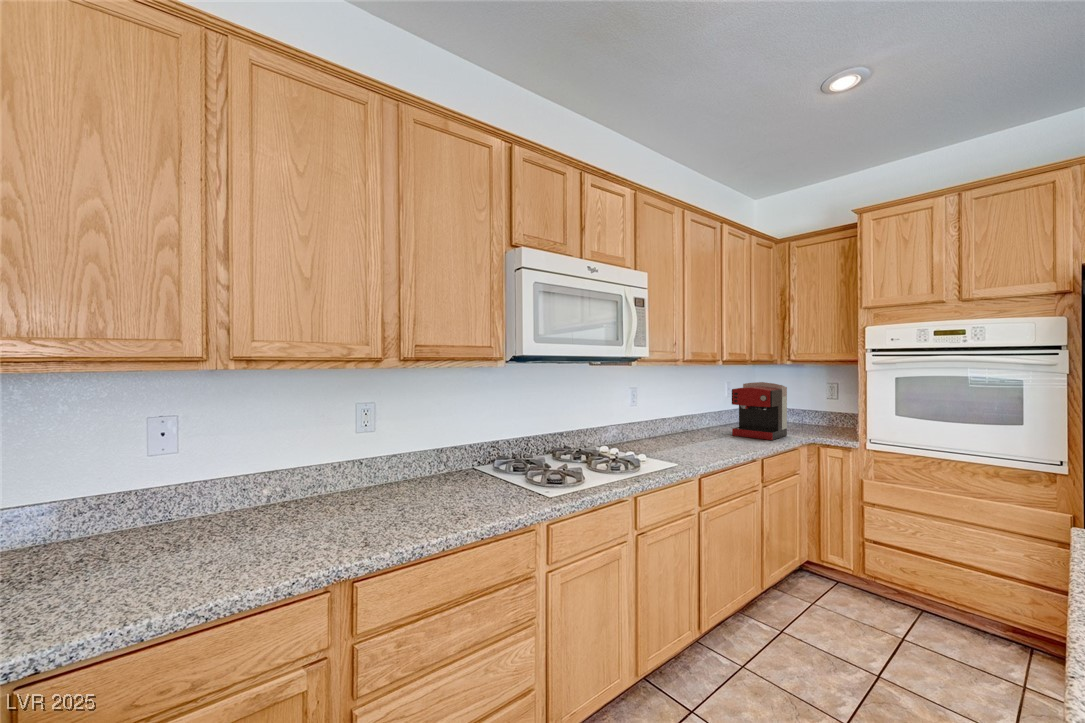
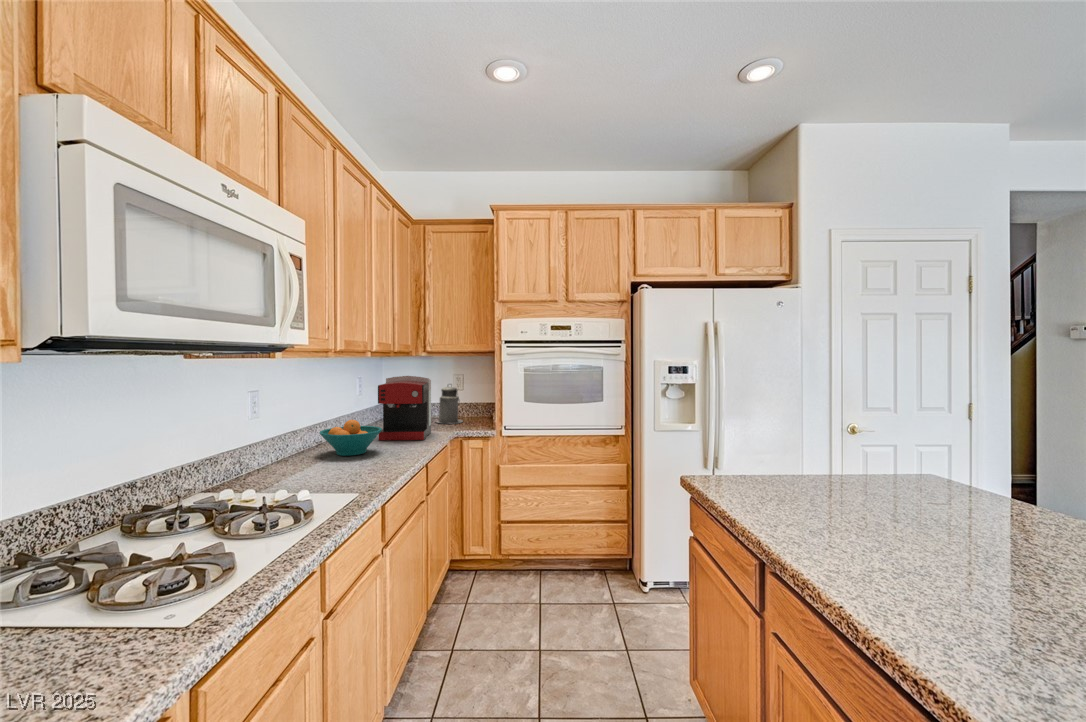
canister: none [801,392,832,432] -> present [436,386,463,424]
fruit bowl: none [678,414,727,442] -> present [319,420,382,456]

